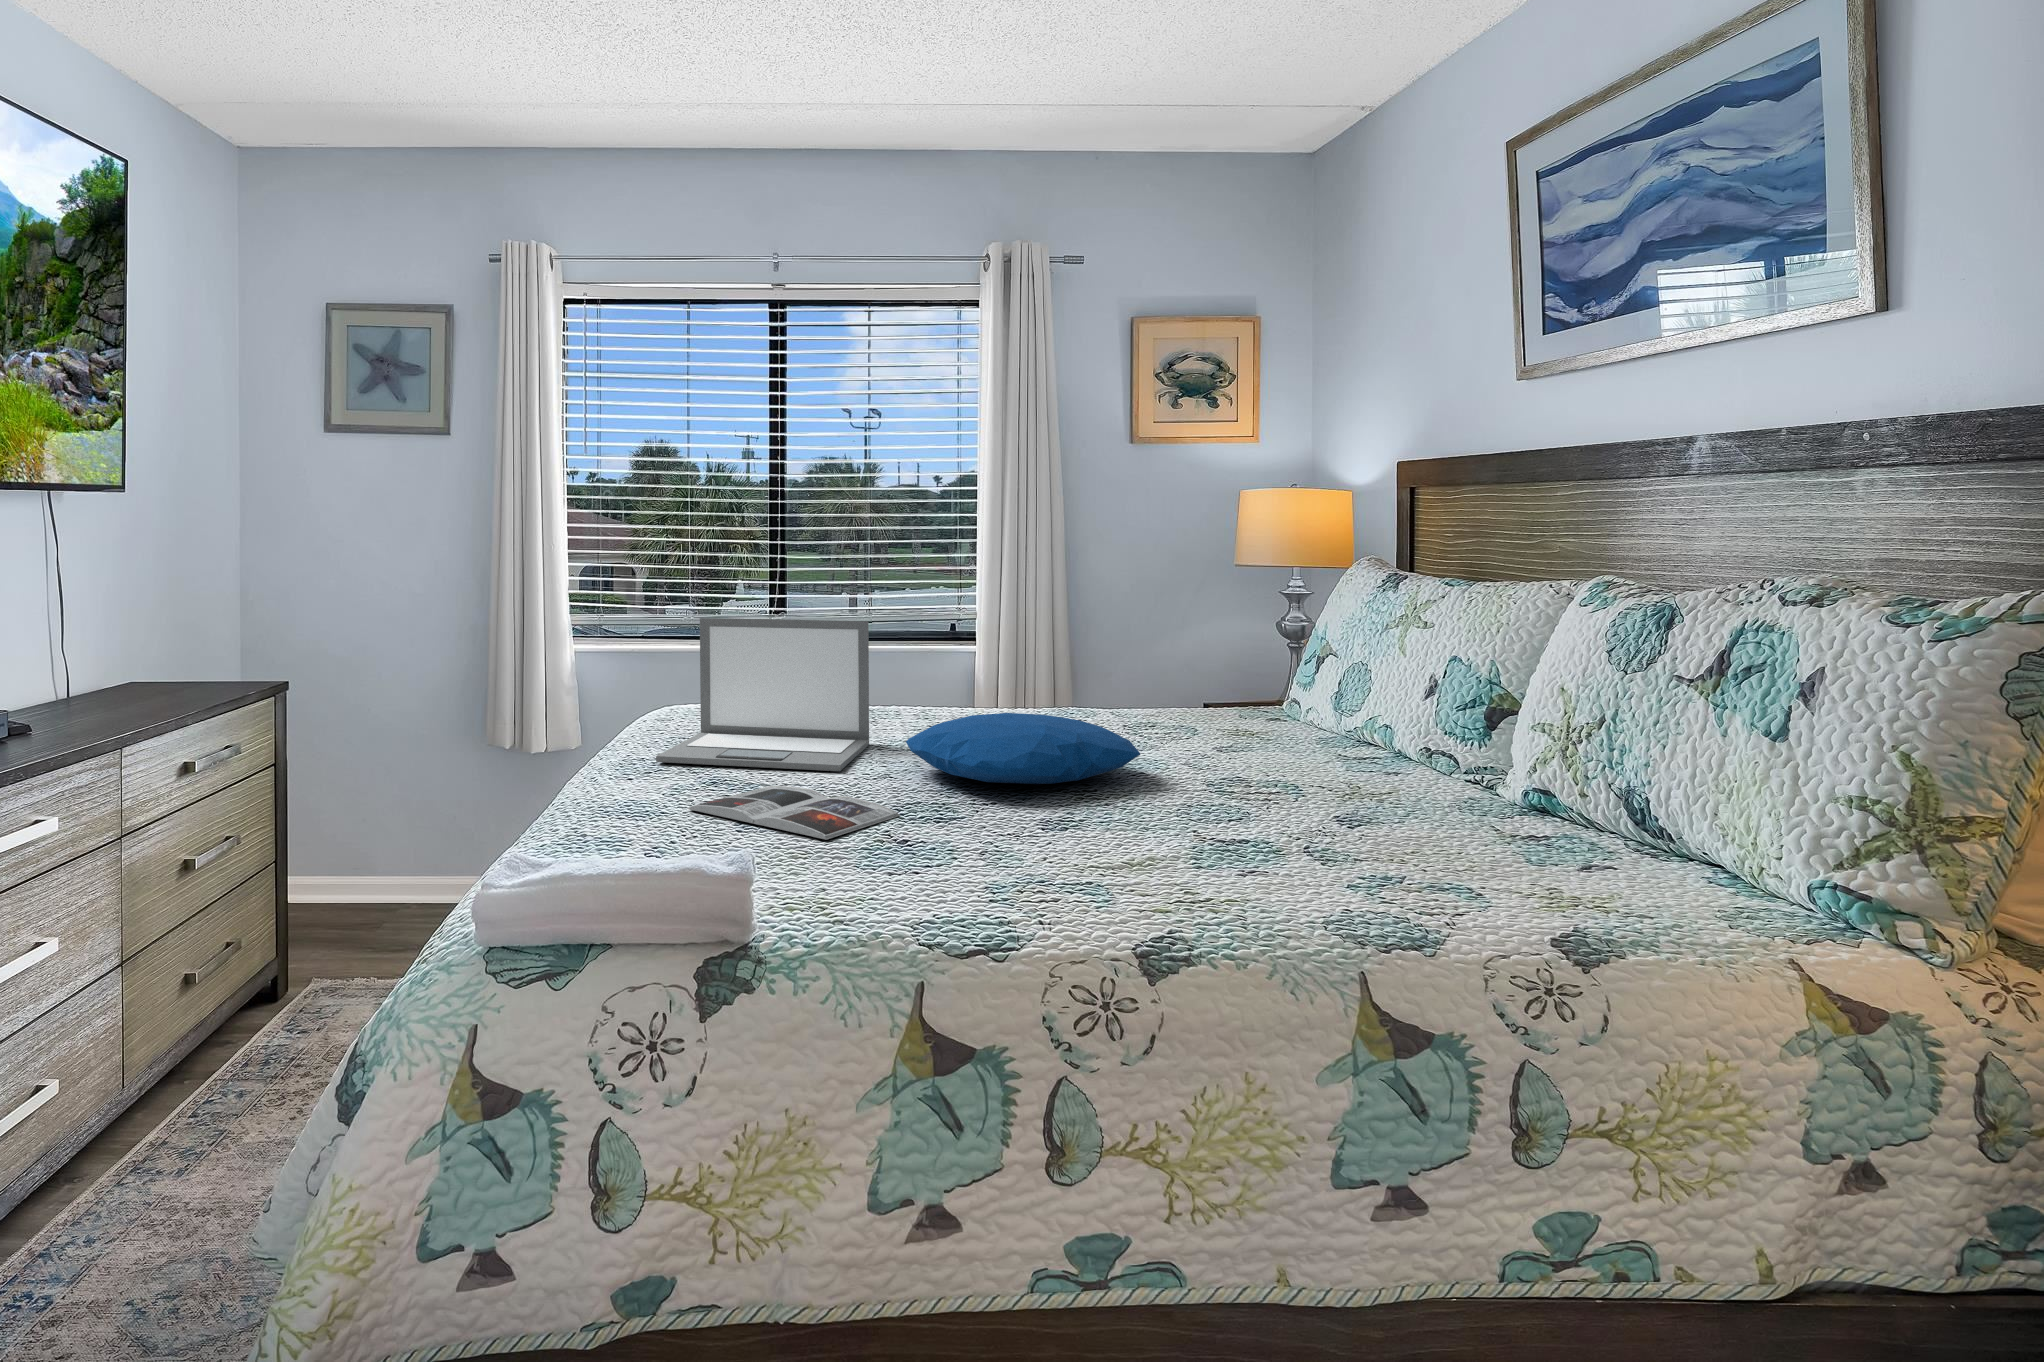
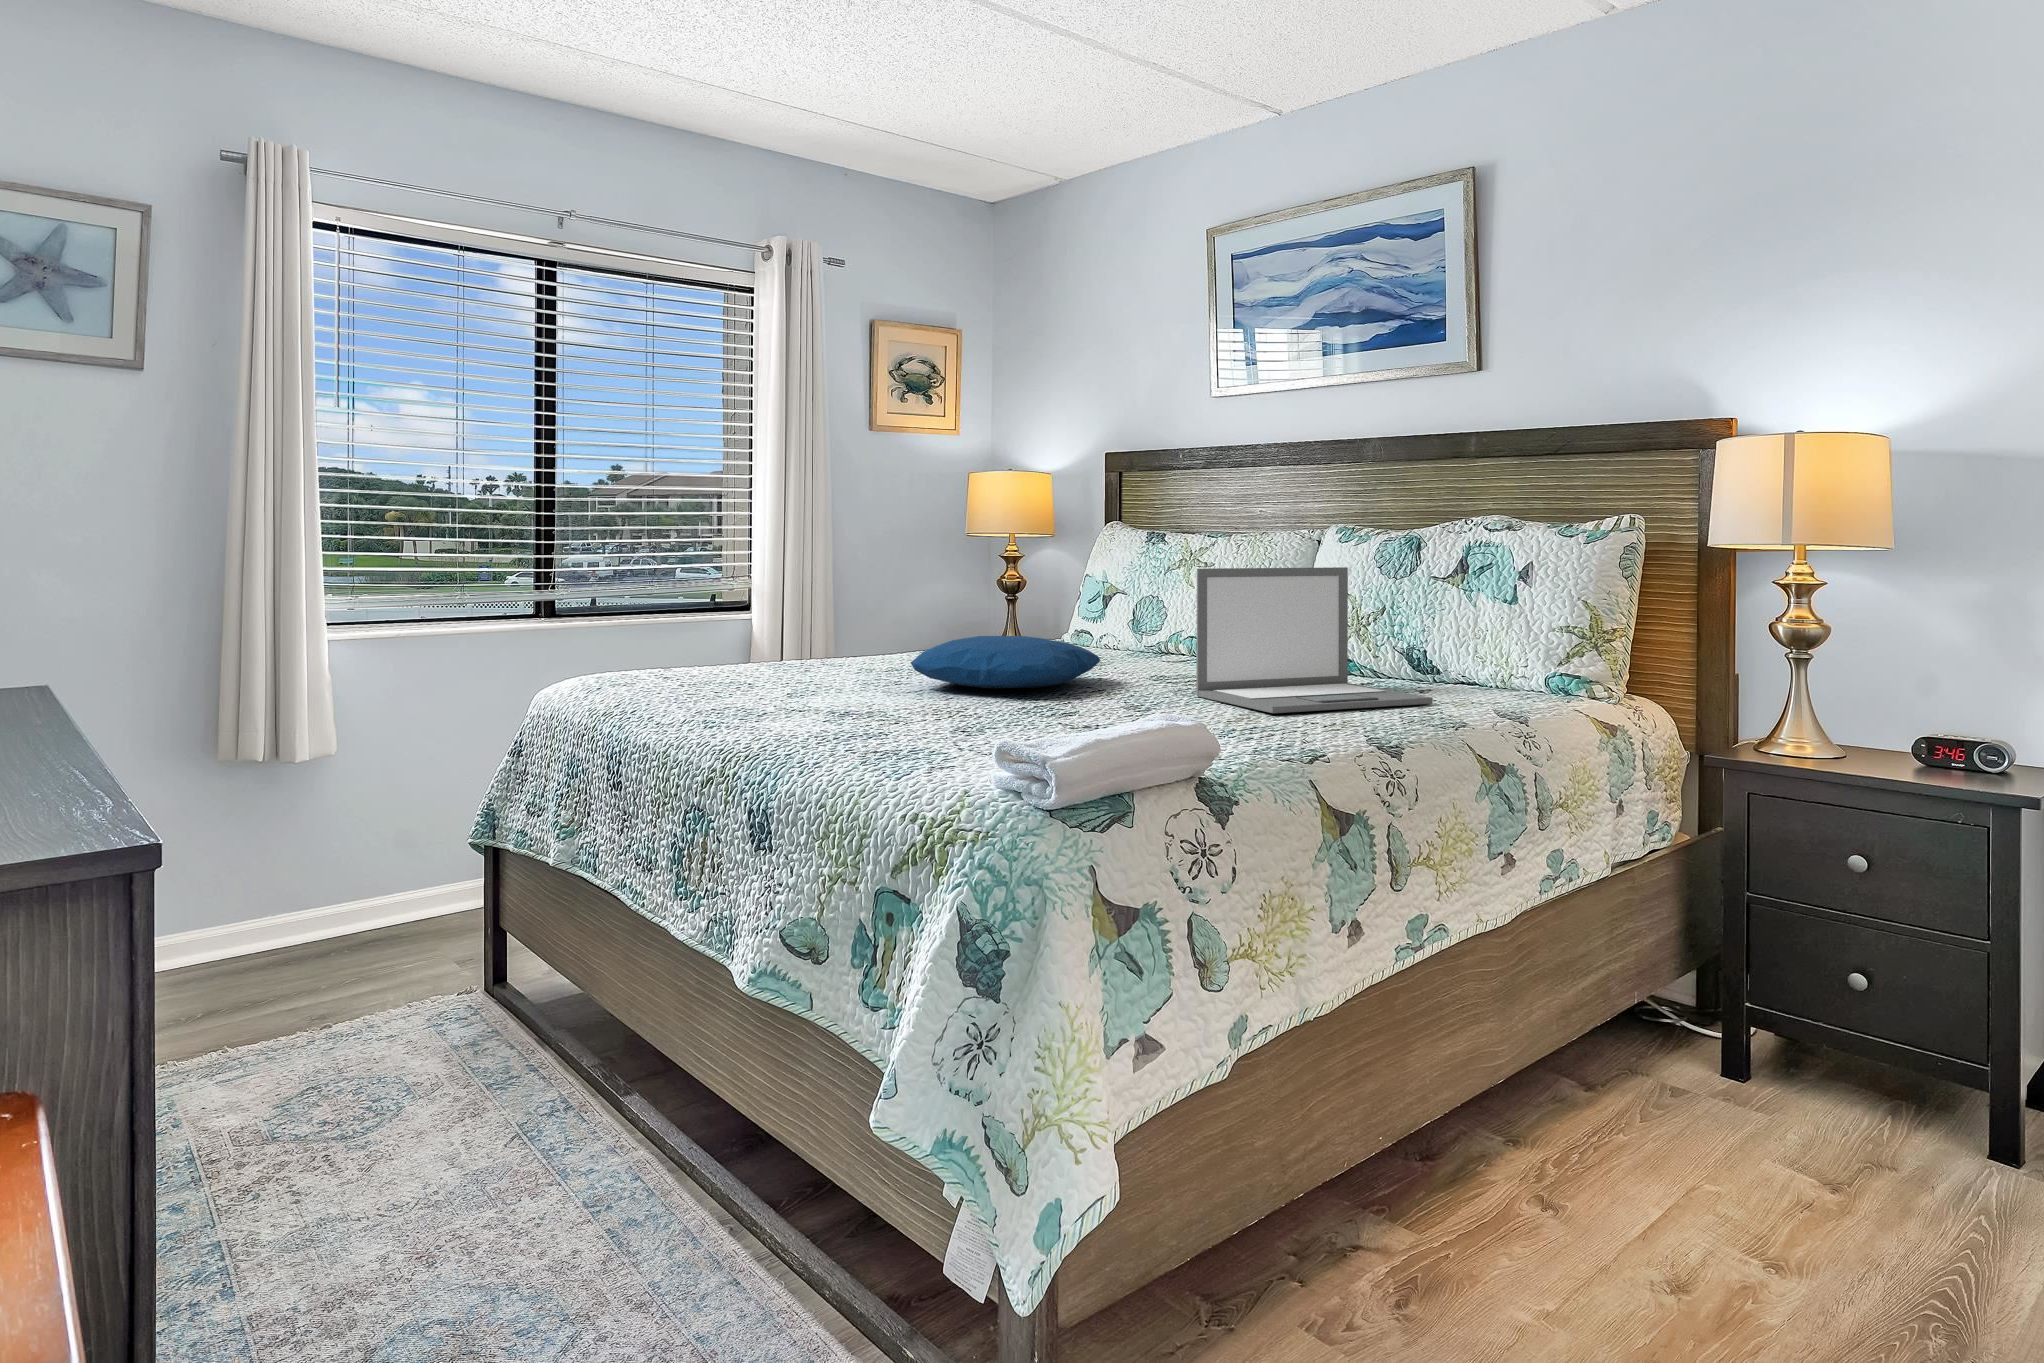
laptop: present [656,618,869,771] -> present [1196,567,1433,713]
magazine: present [688,786,900,840] -> none [809,703,991,728]

